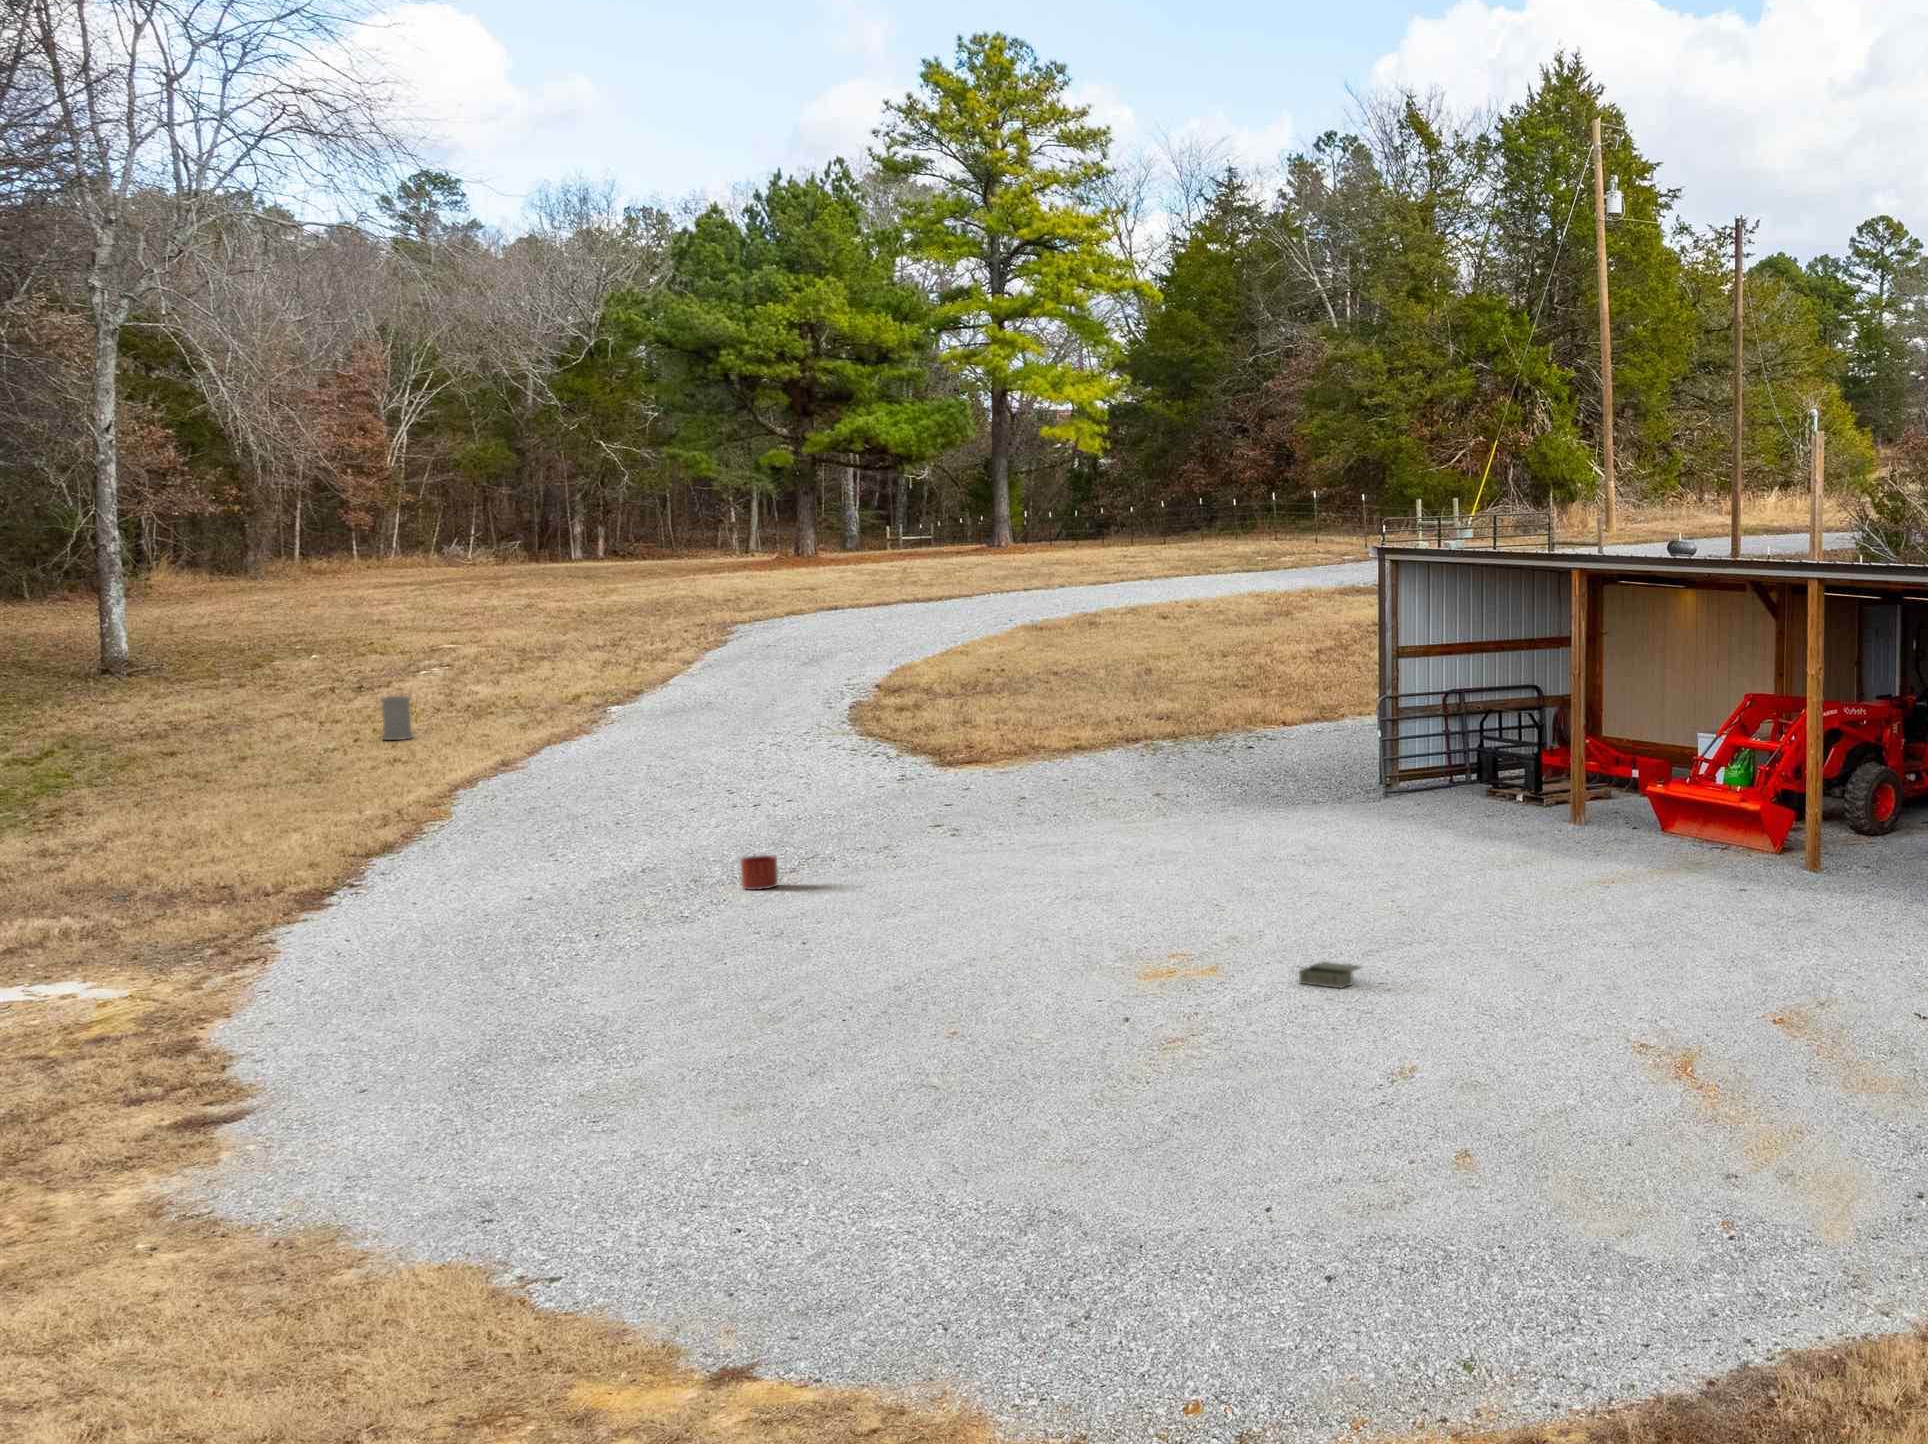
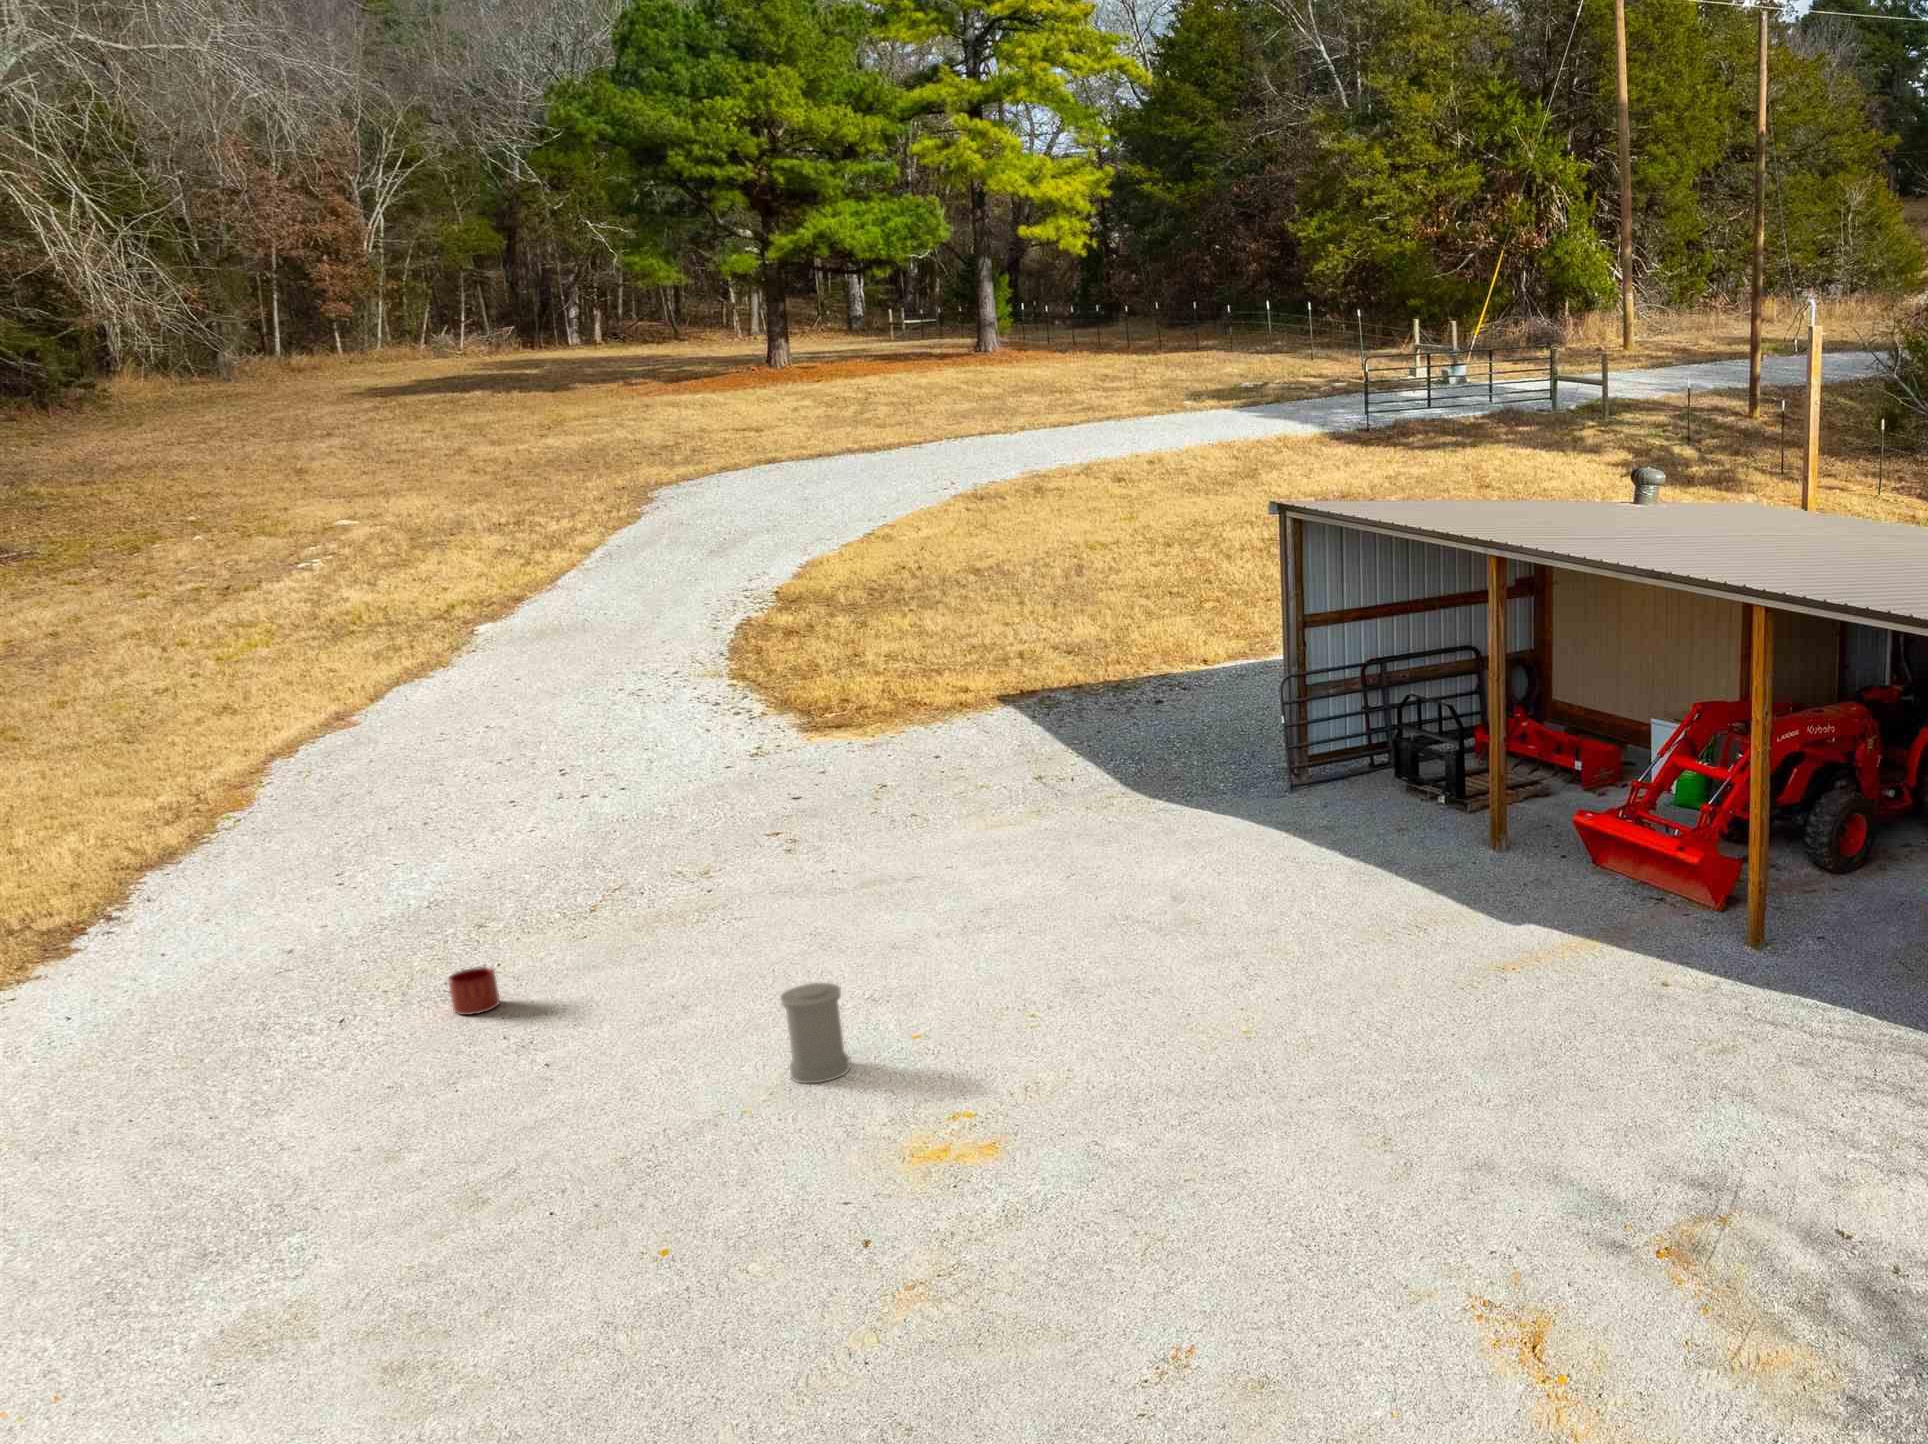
trash can: present [381,695,413,740] -> present [780,983,850,1083]
toolbox: present [1299,962,1361,988] -> none [1003,1310,1090,1372]

